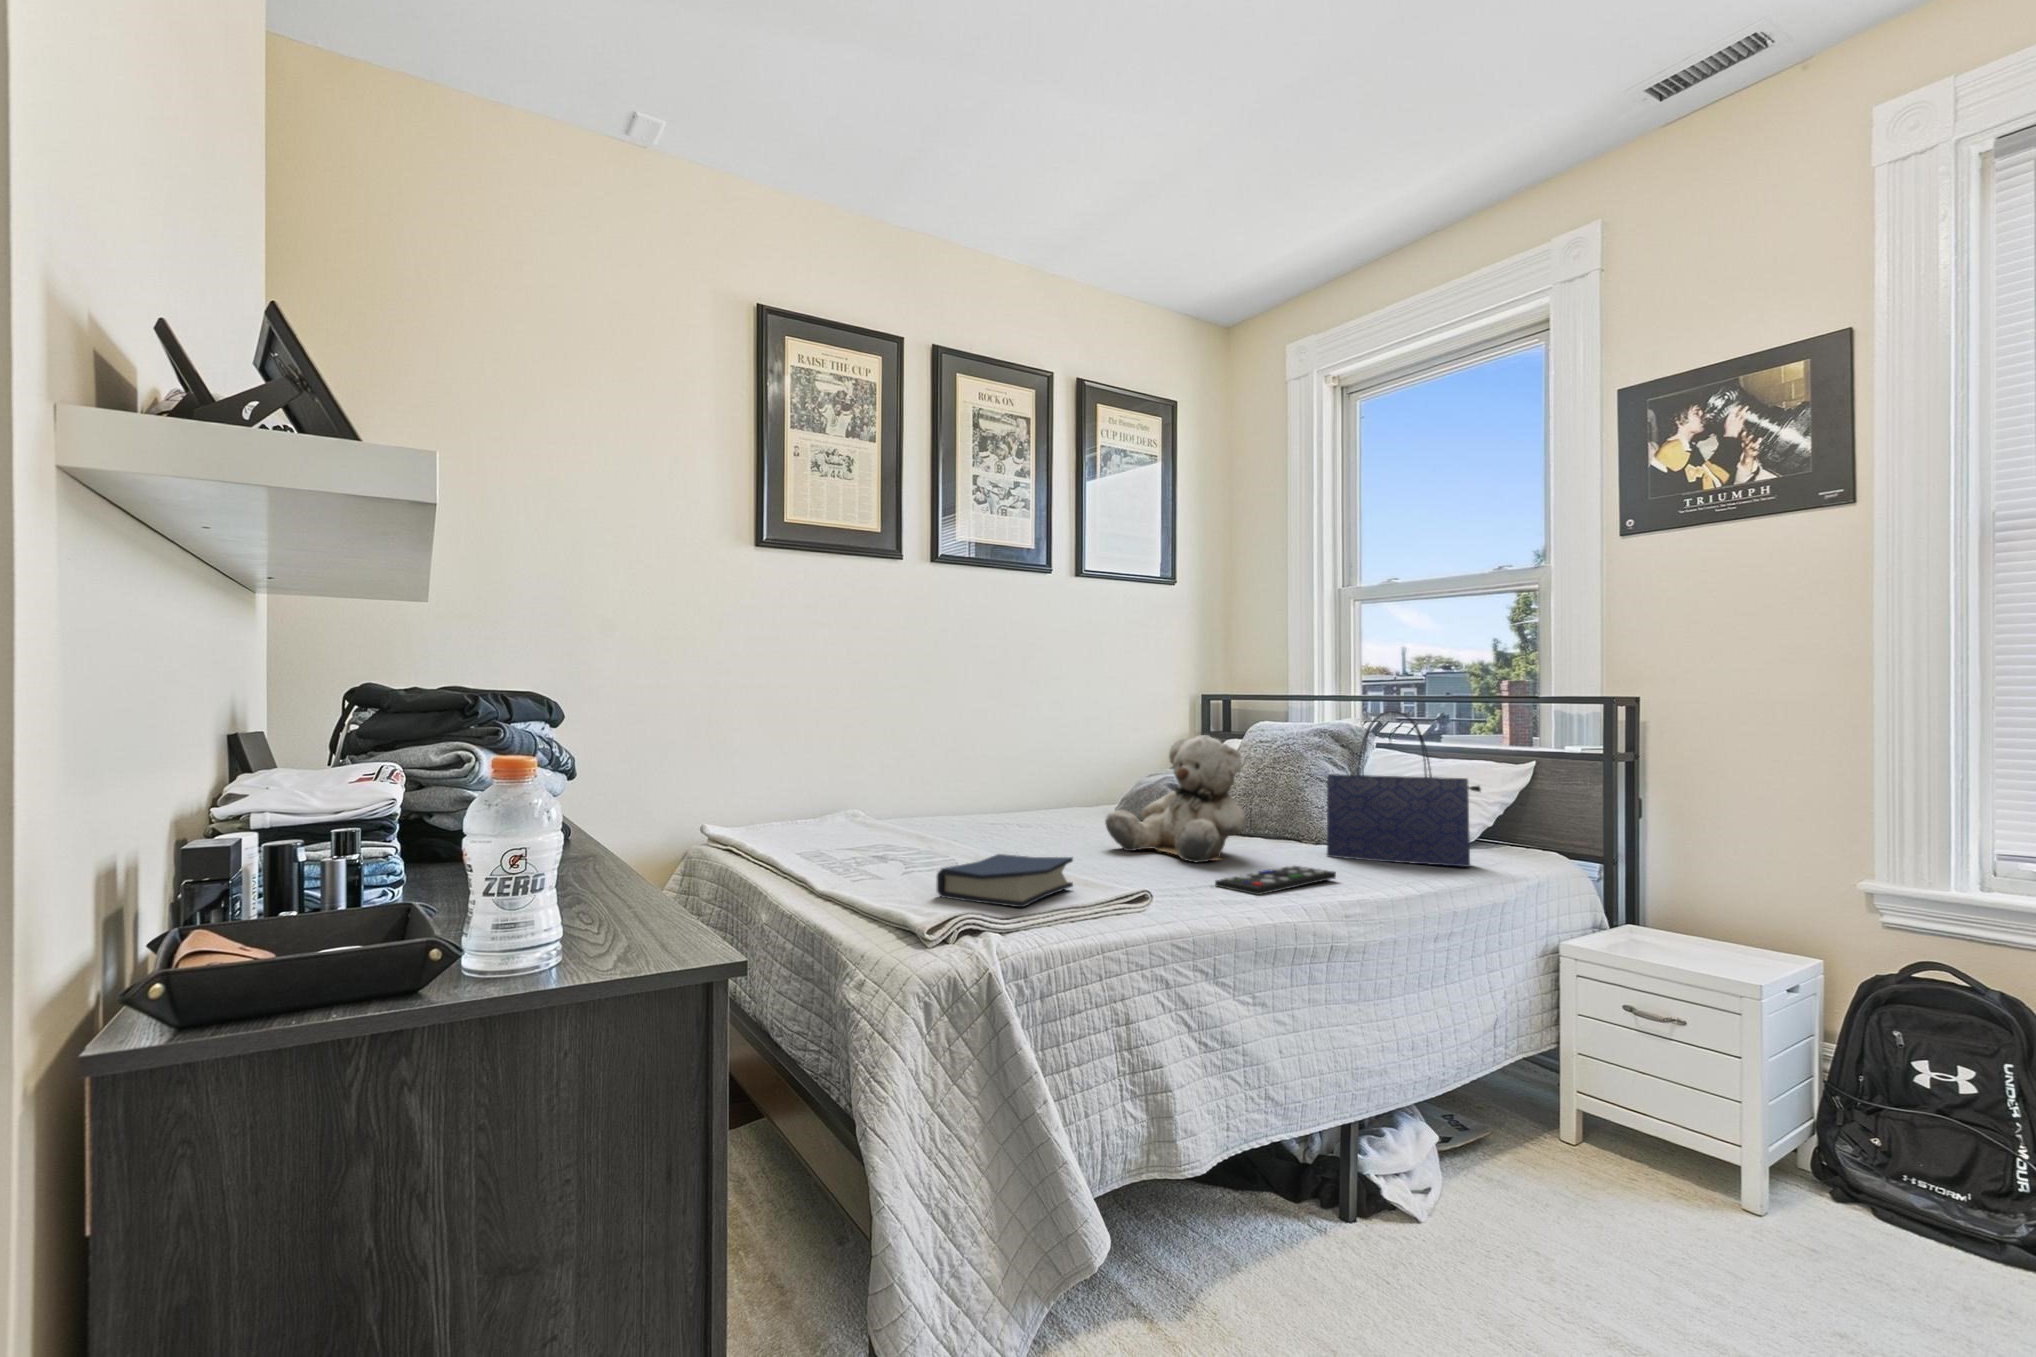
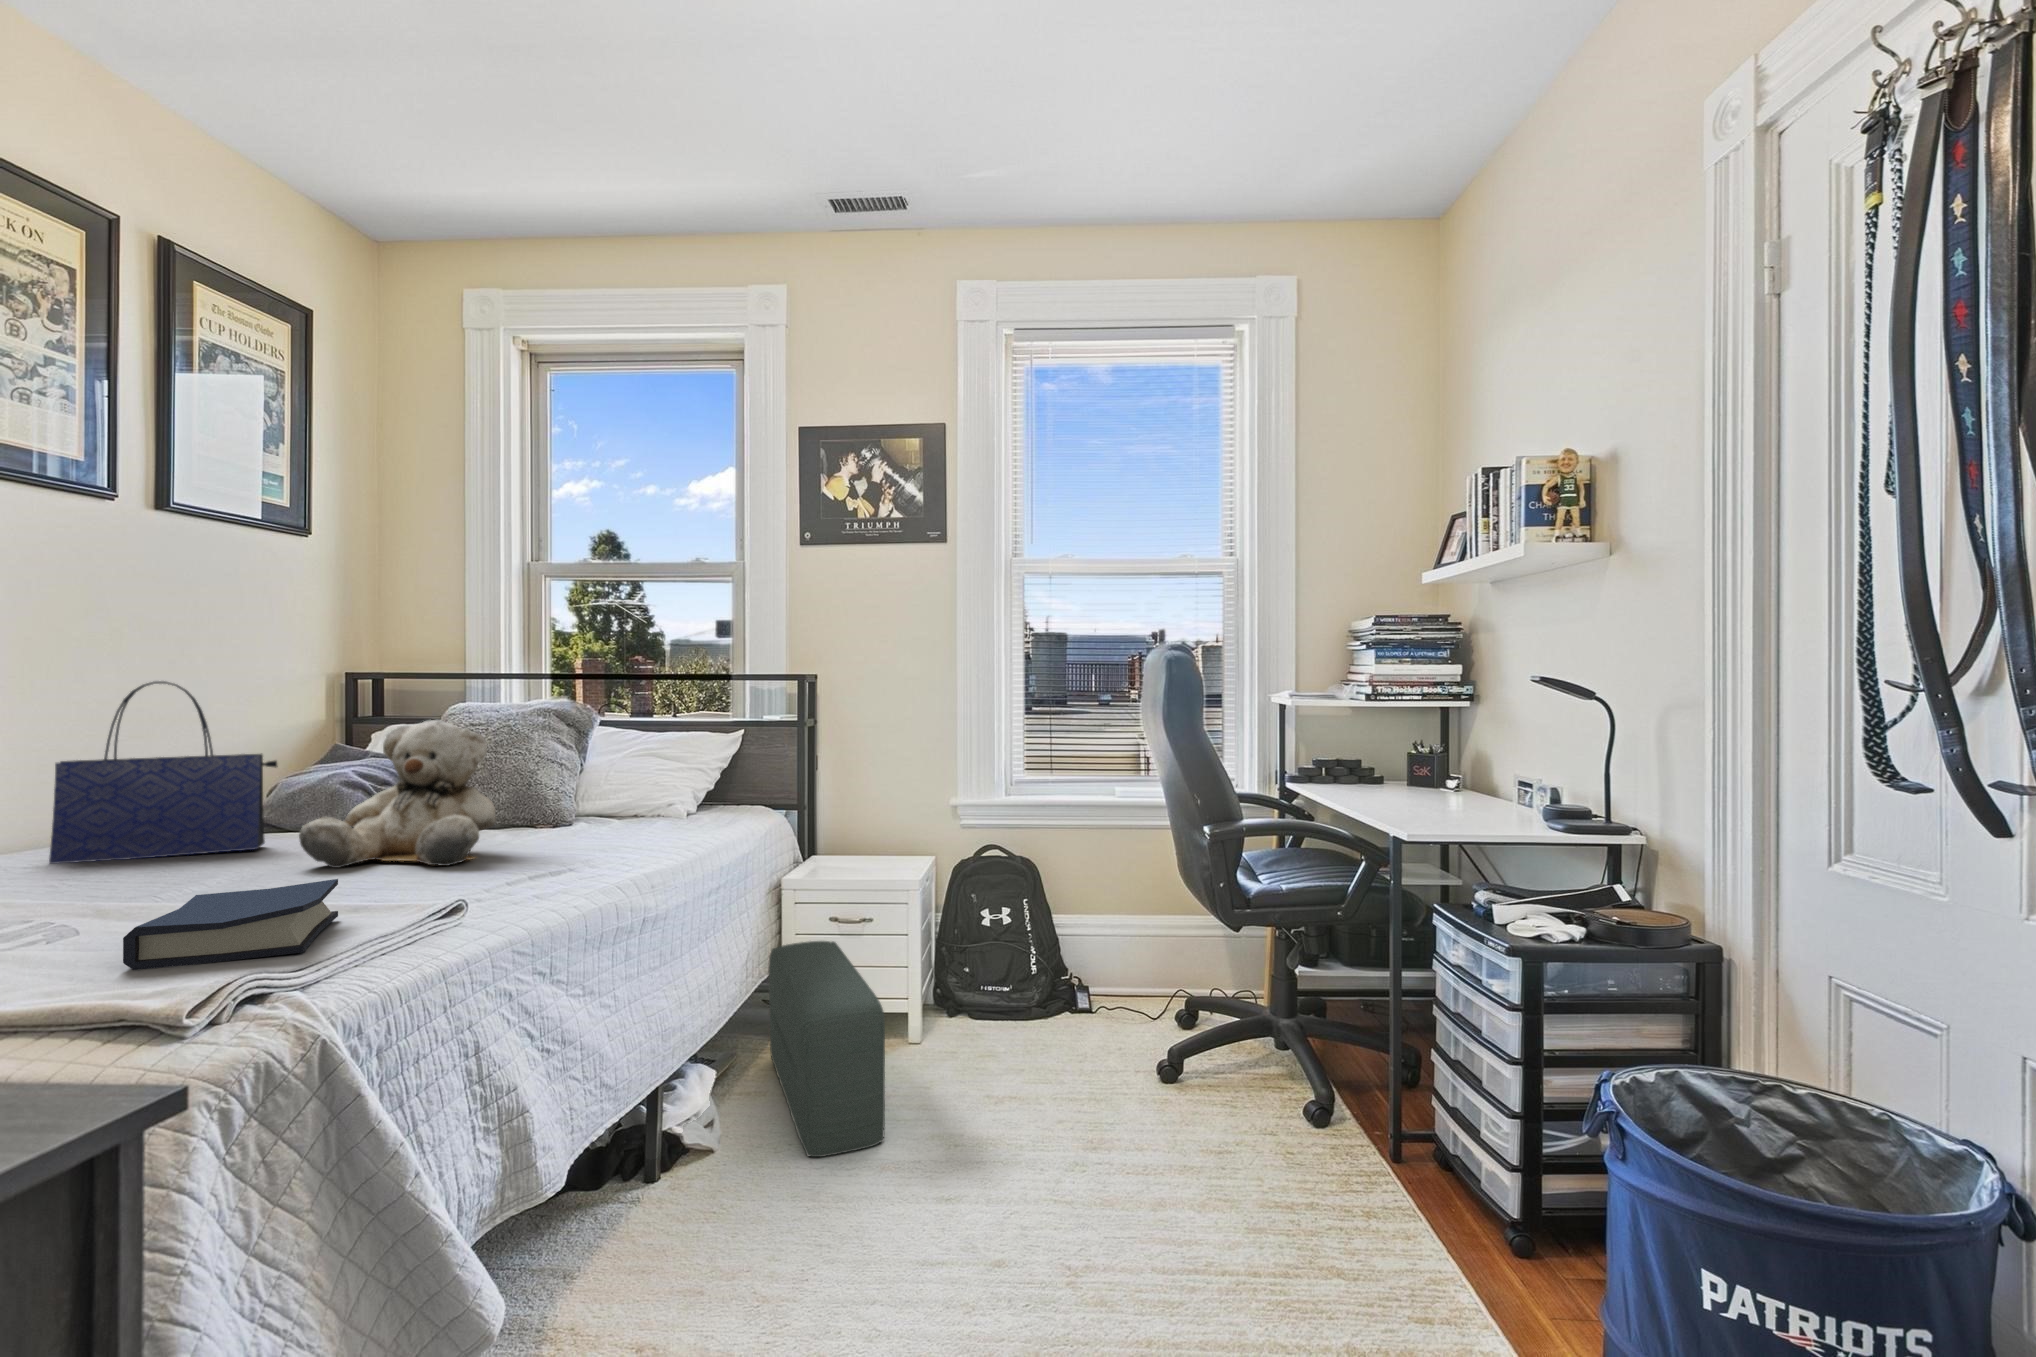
tote bag: present [1327,711,1481,867] -> present [49,681,277,864]
remote control: present [1215,866,1336,895] -> none [509,849,620,885]
pouf: none [1512,1020,1635,1310] -> present [768,941,885,1157]

